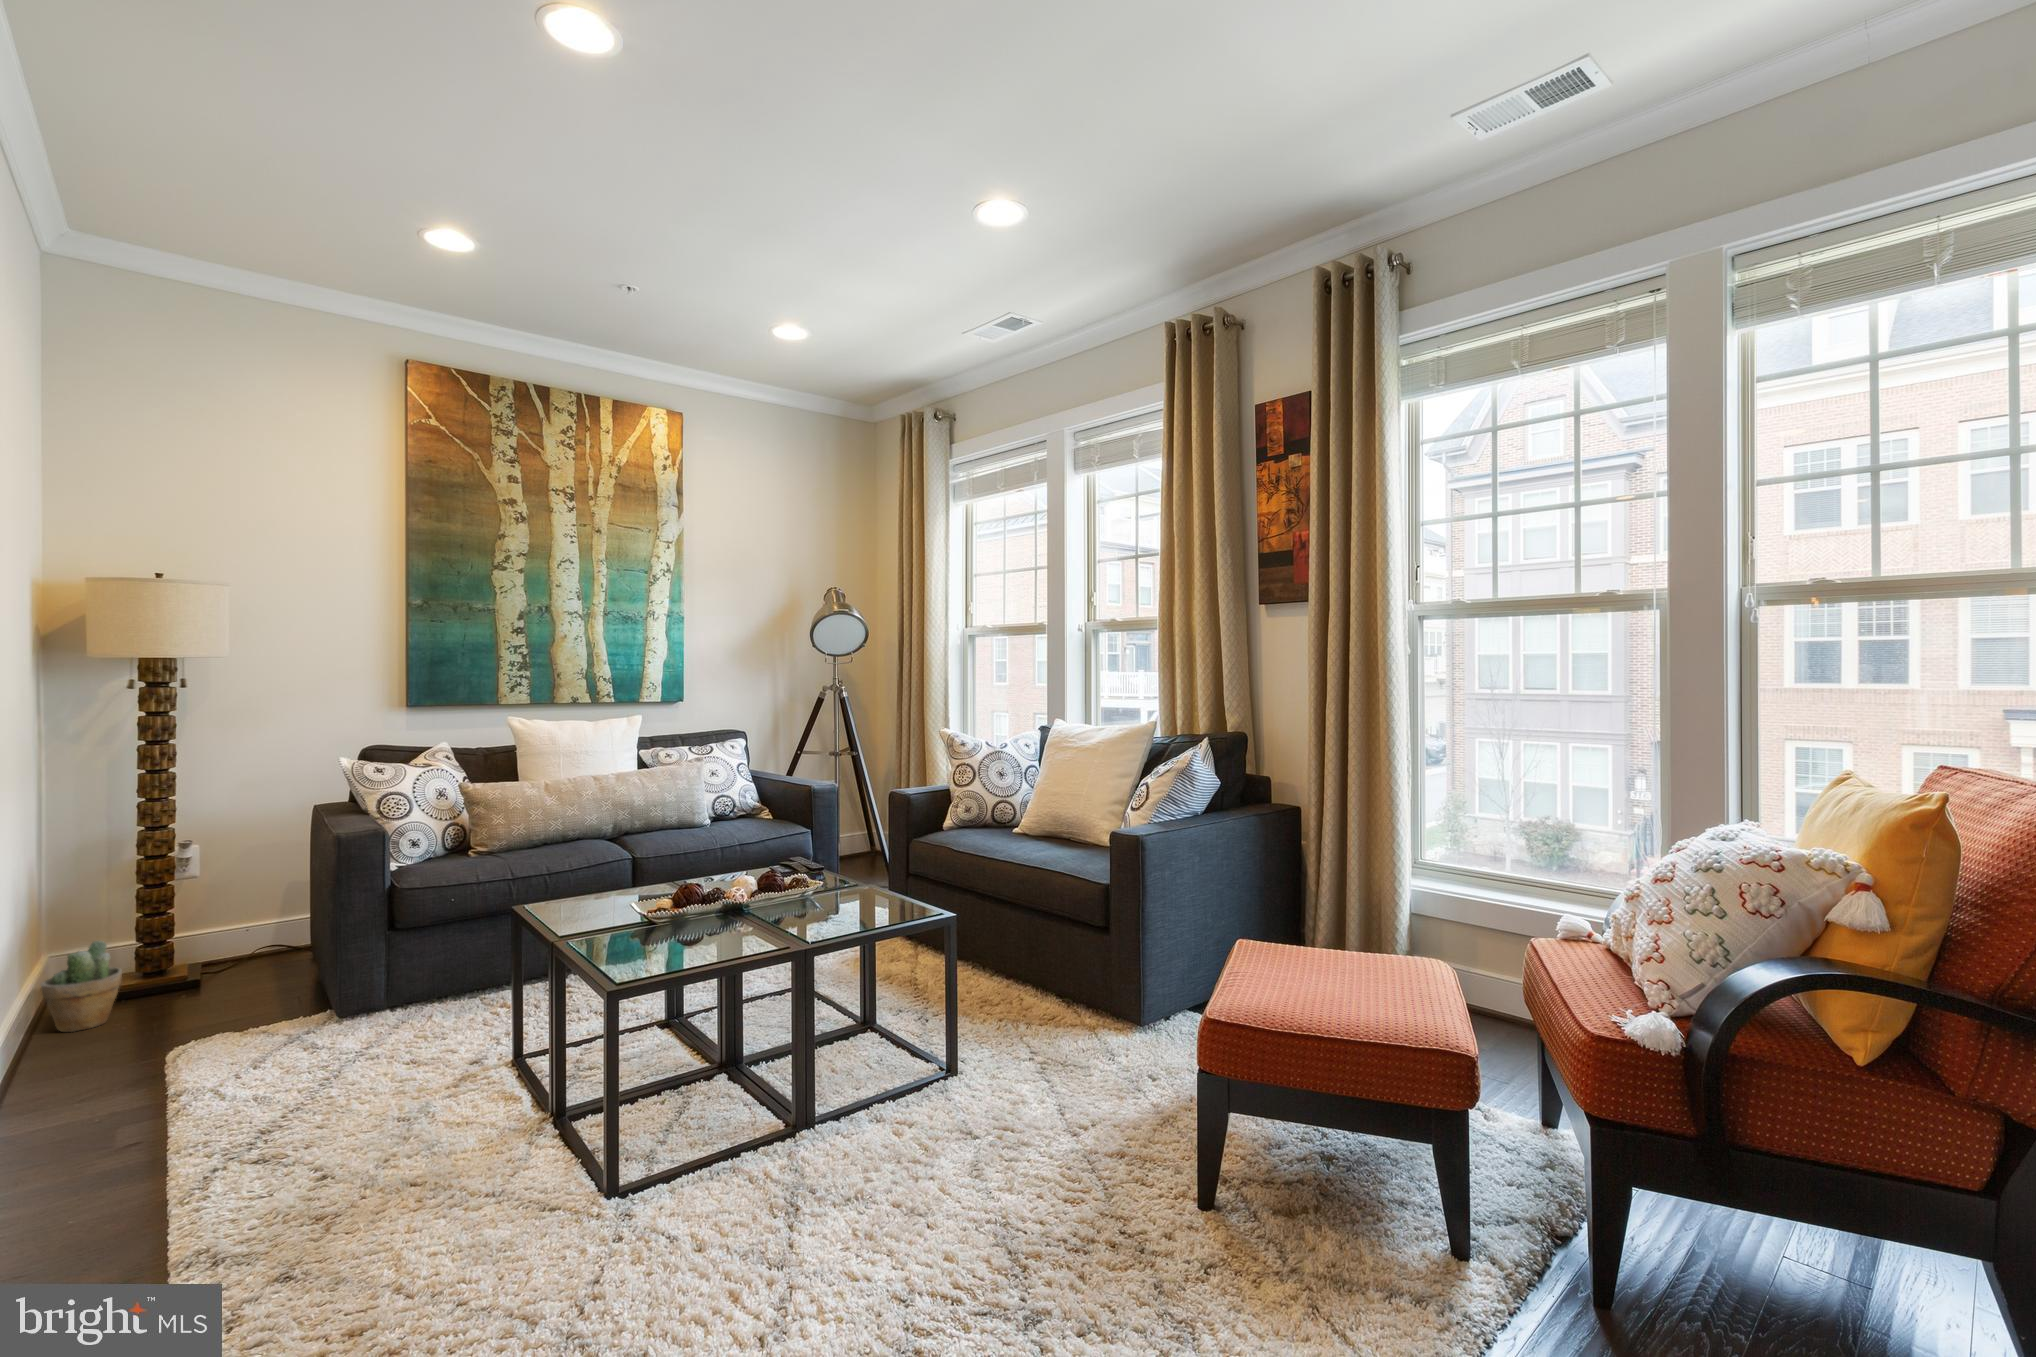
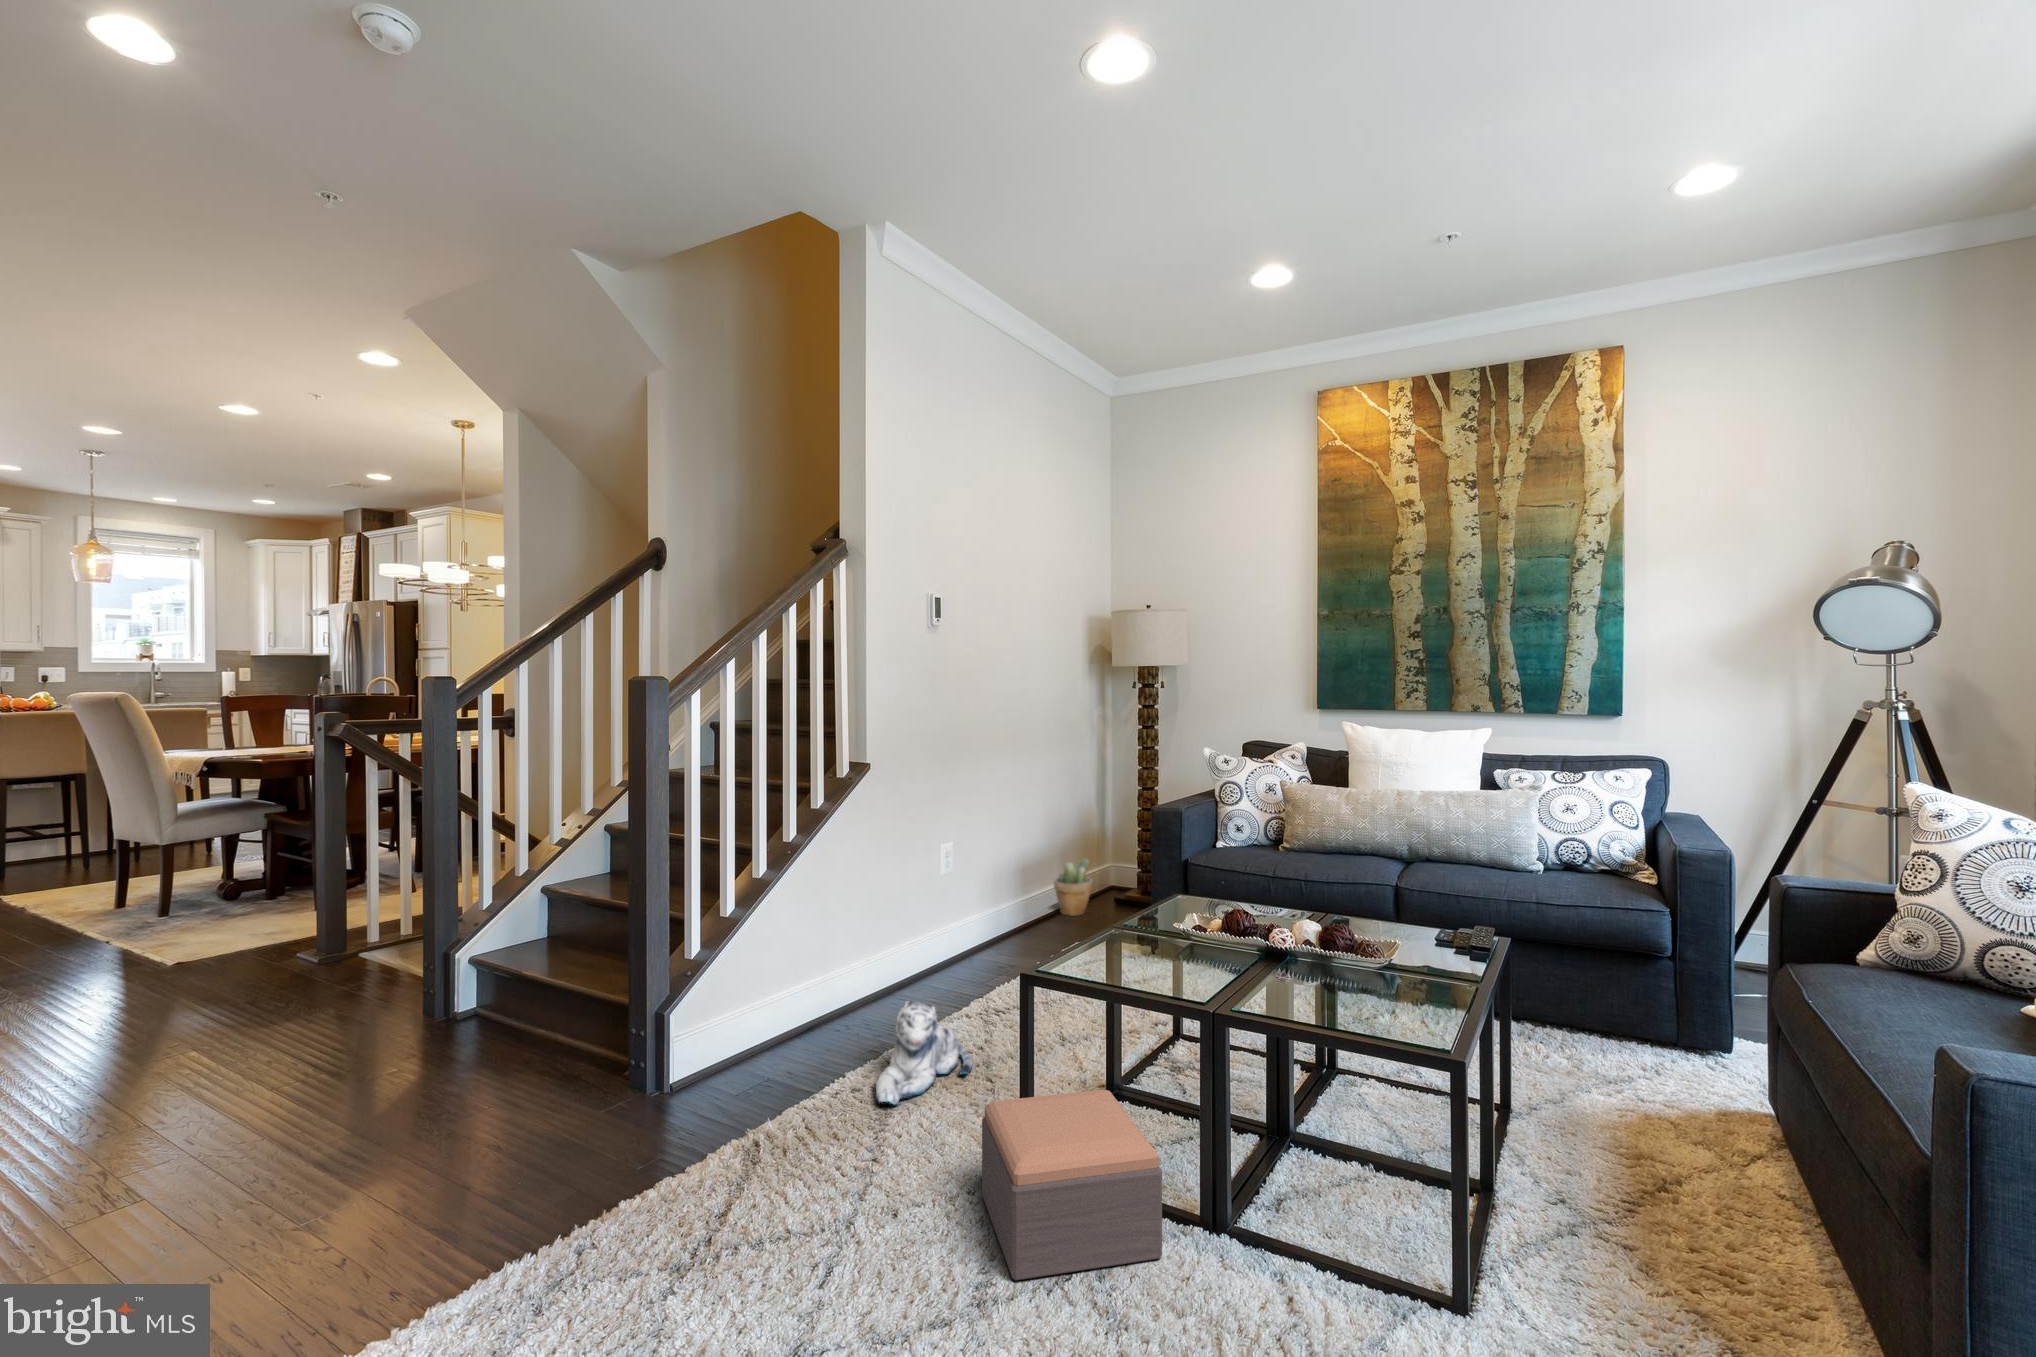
footstool: none [635,1060,819,1224] -> present [982,1090,1162,1280]
plush toy: none [256,1111,389,1262] -> present [876,1001,973,1104]

